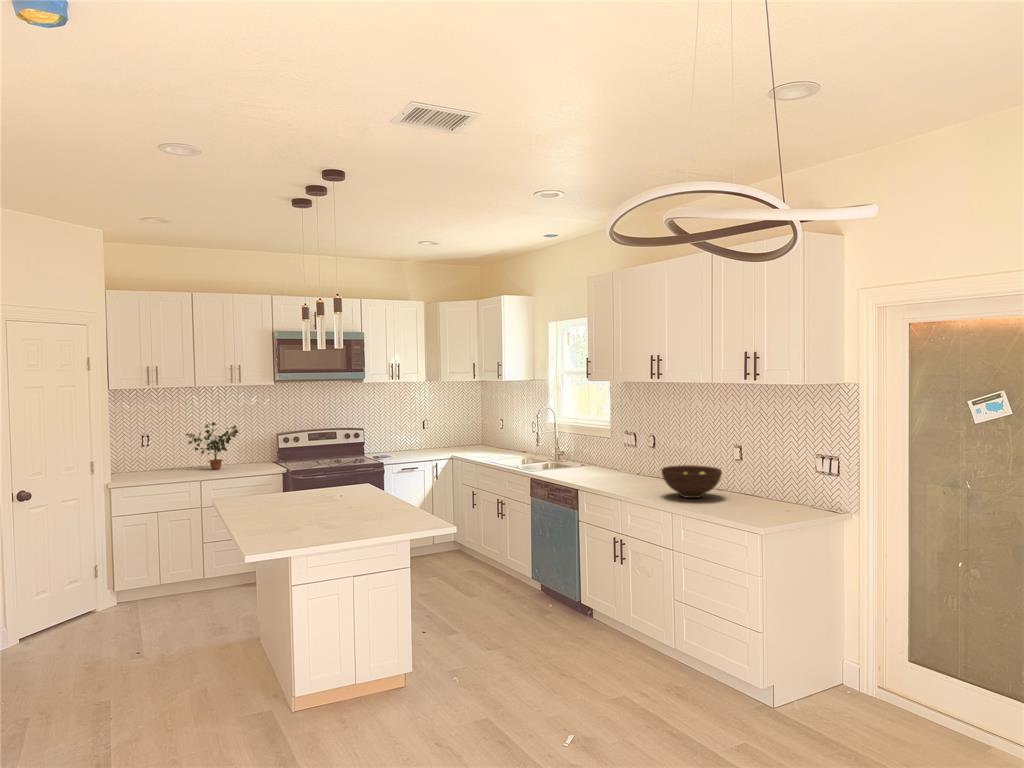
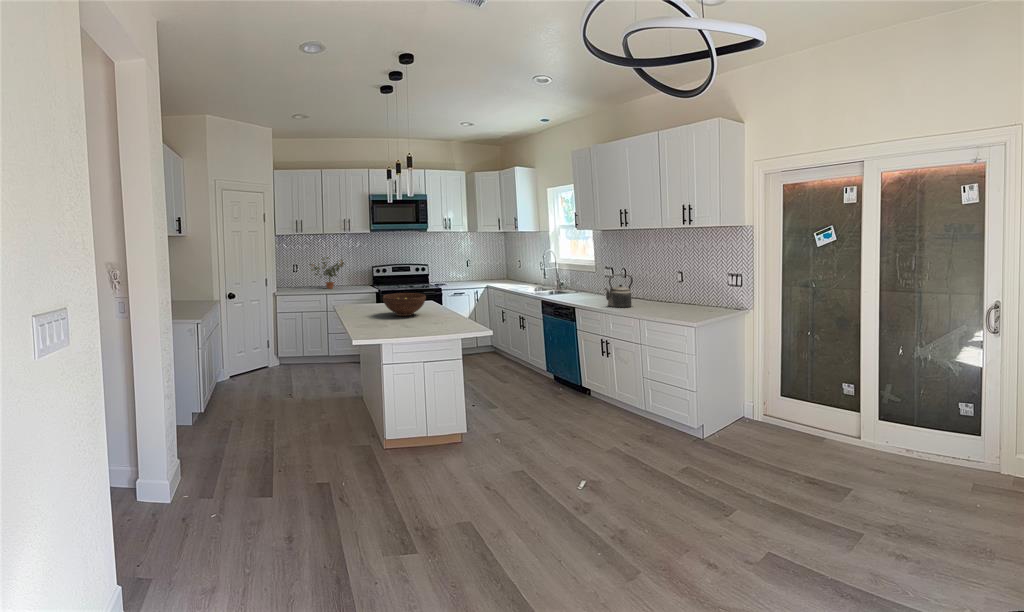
kettle: none [616,440,657,489] -> present [605,274,633,308]
fruit bowl: present [661,465,722,498] -> present [383,293,426,316]

